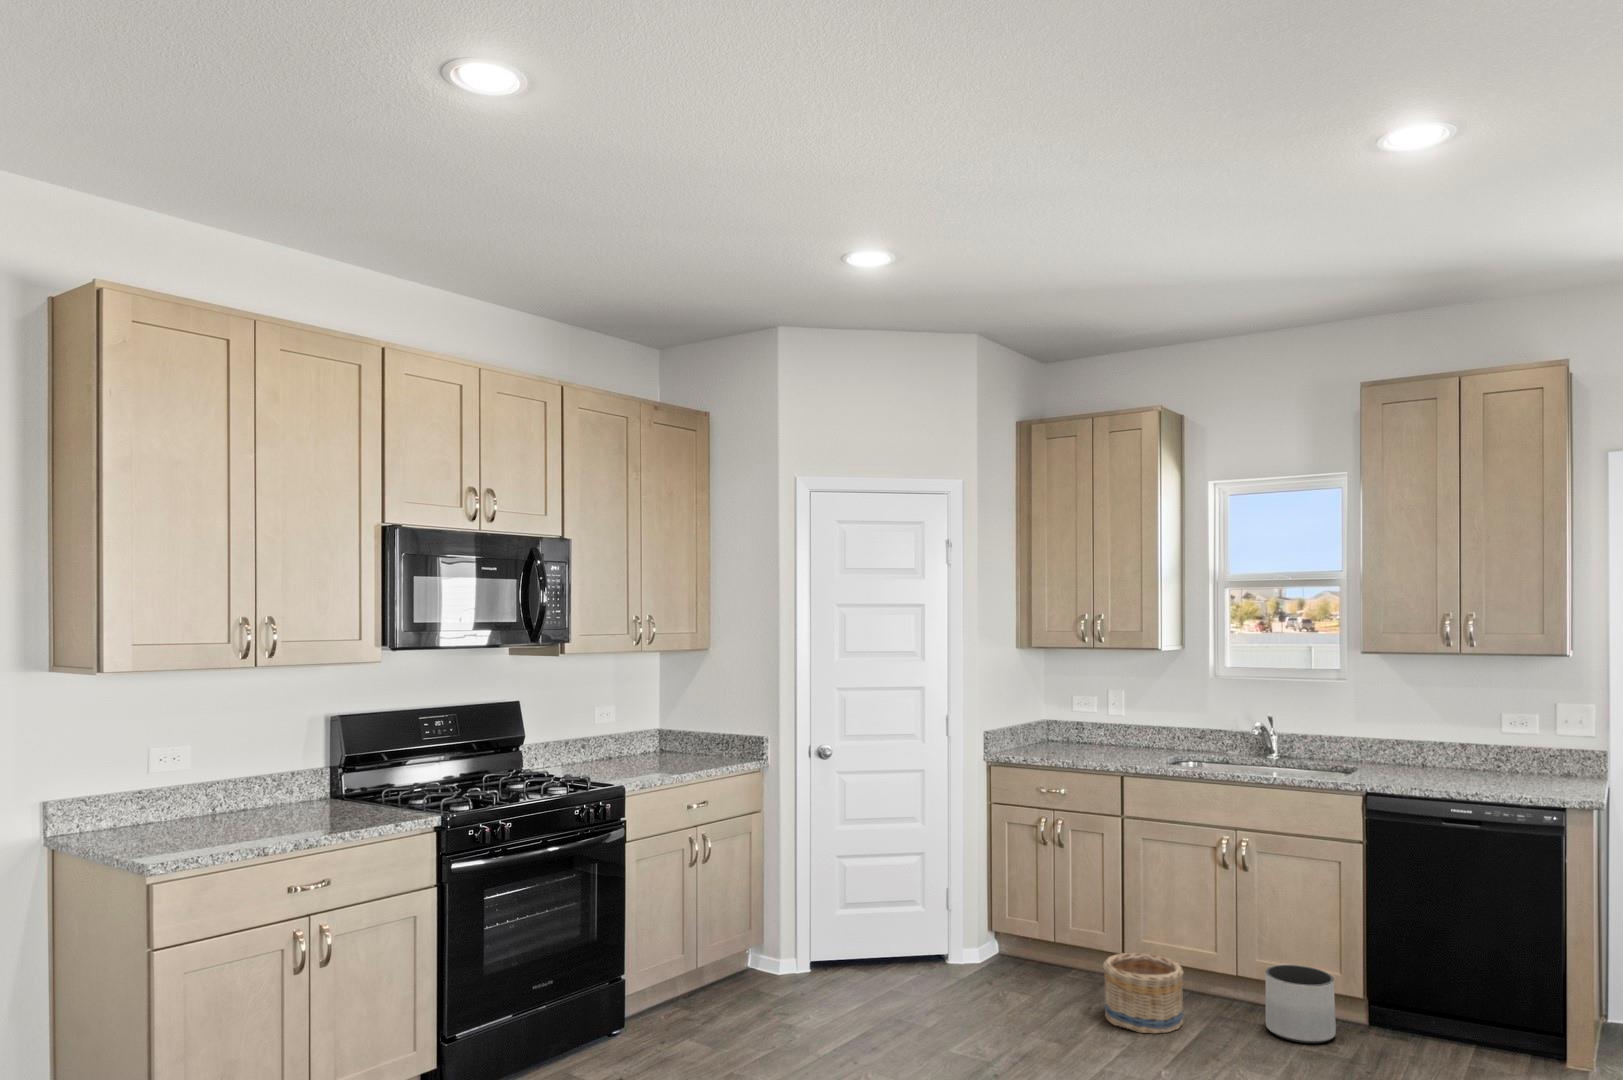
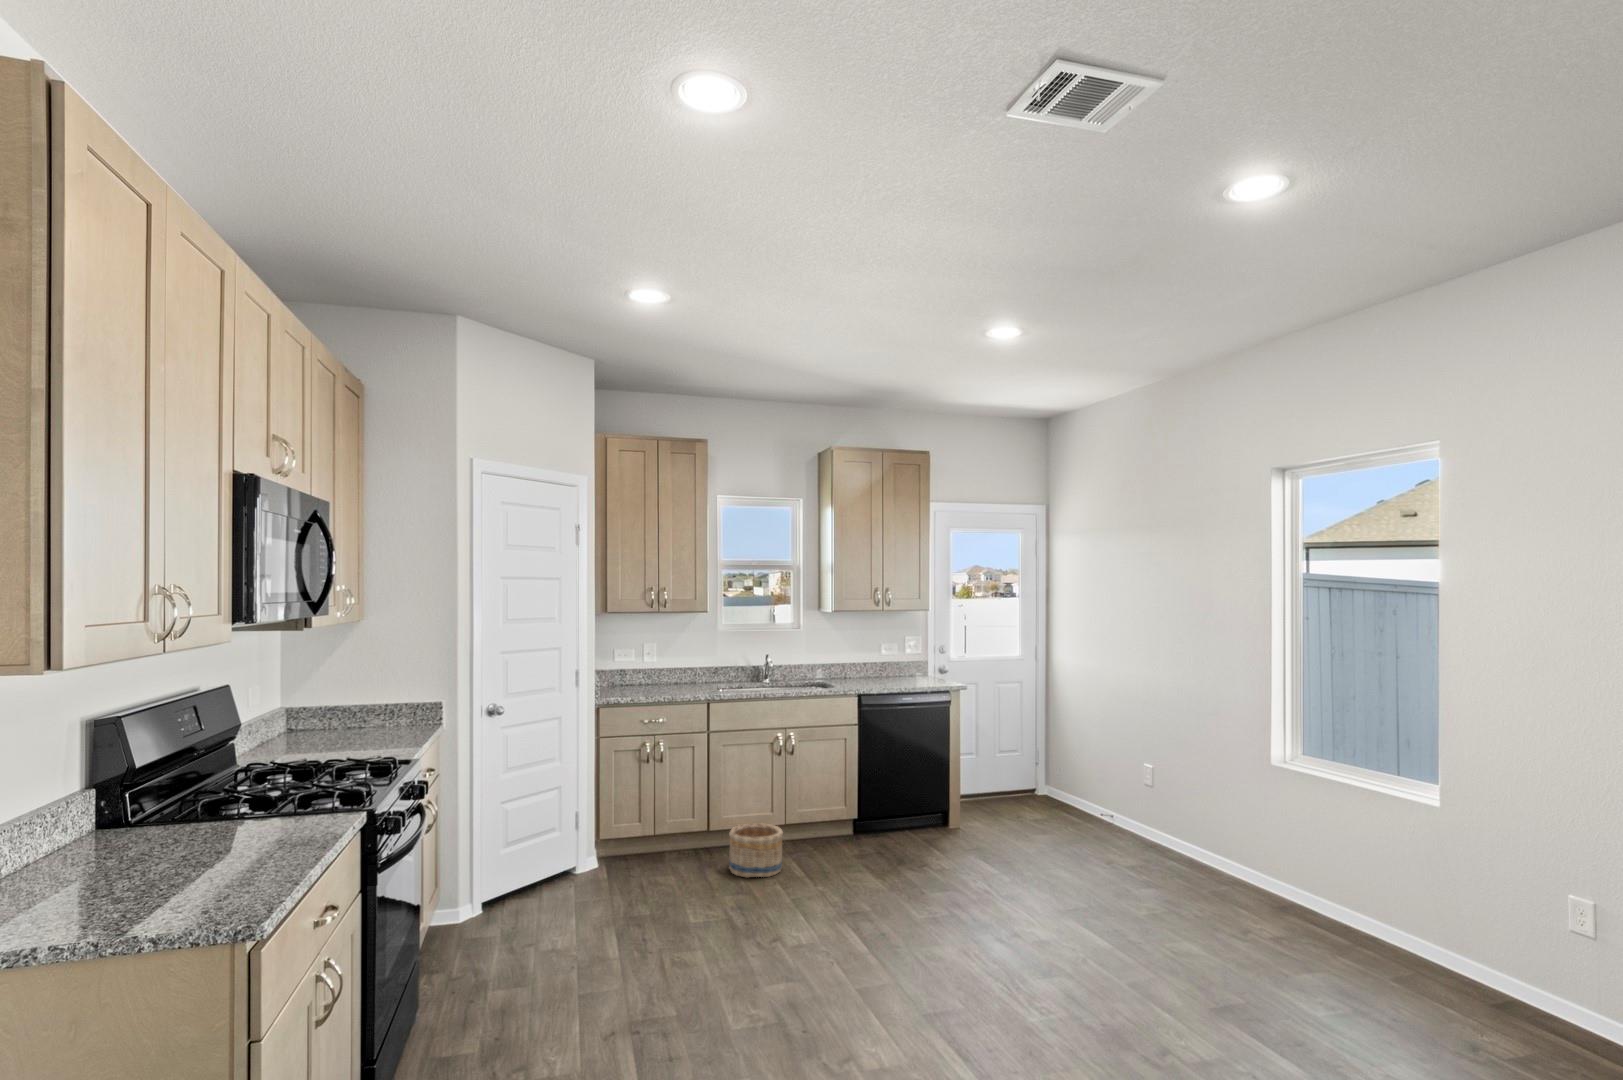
planter: present [1265,965,1336,1043] -> none [815,809,855,856]

